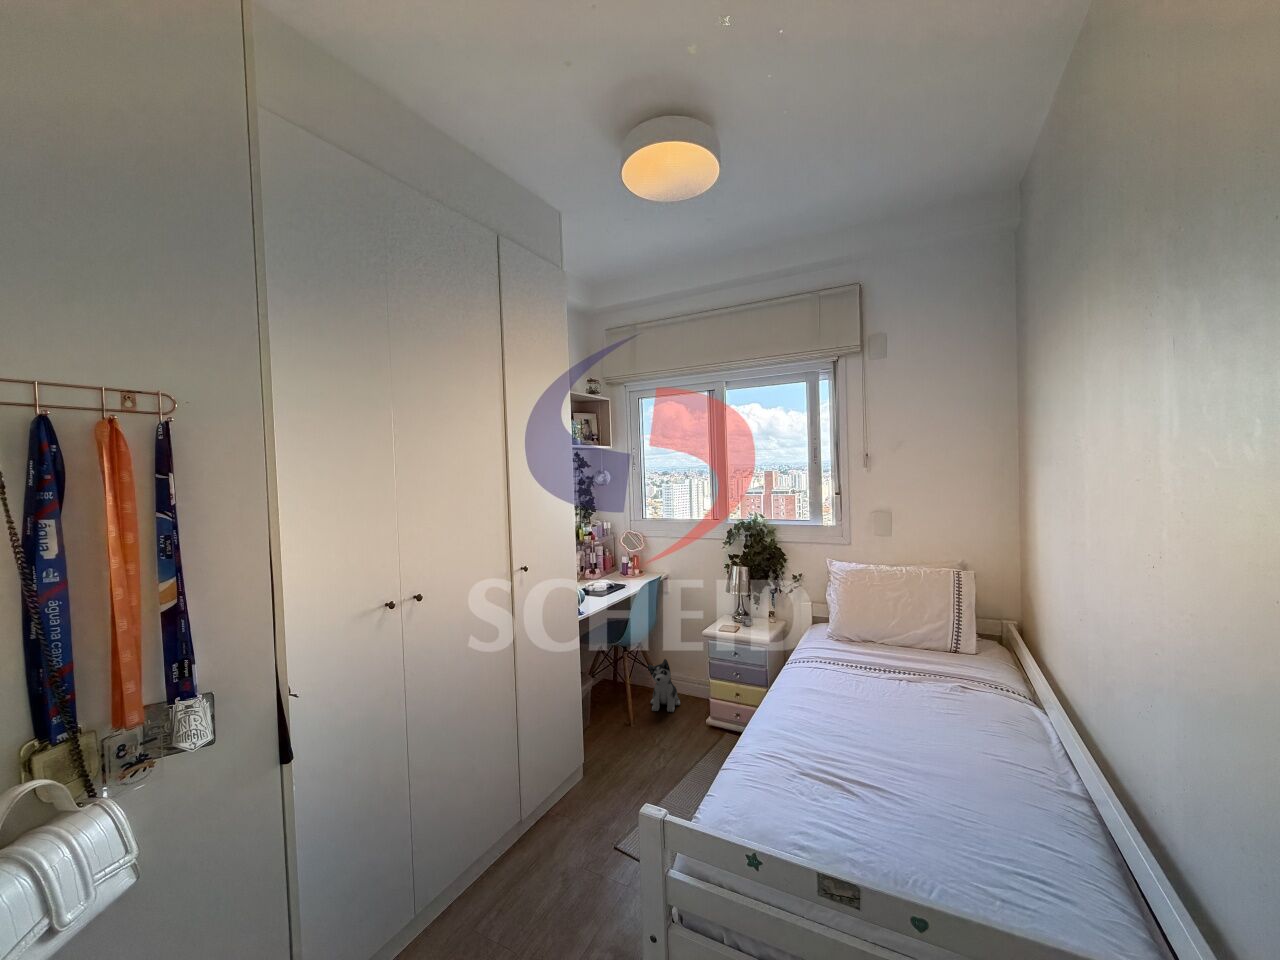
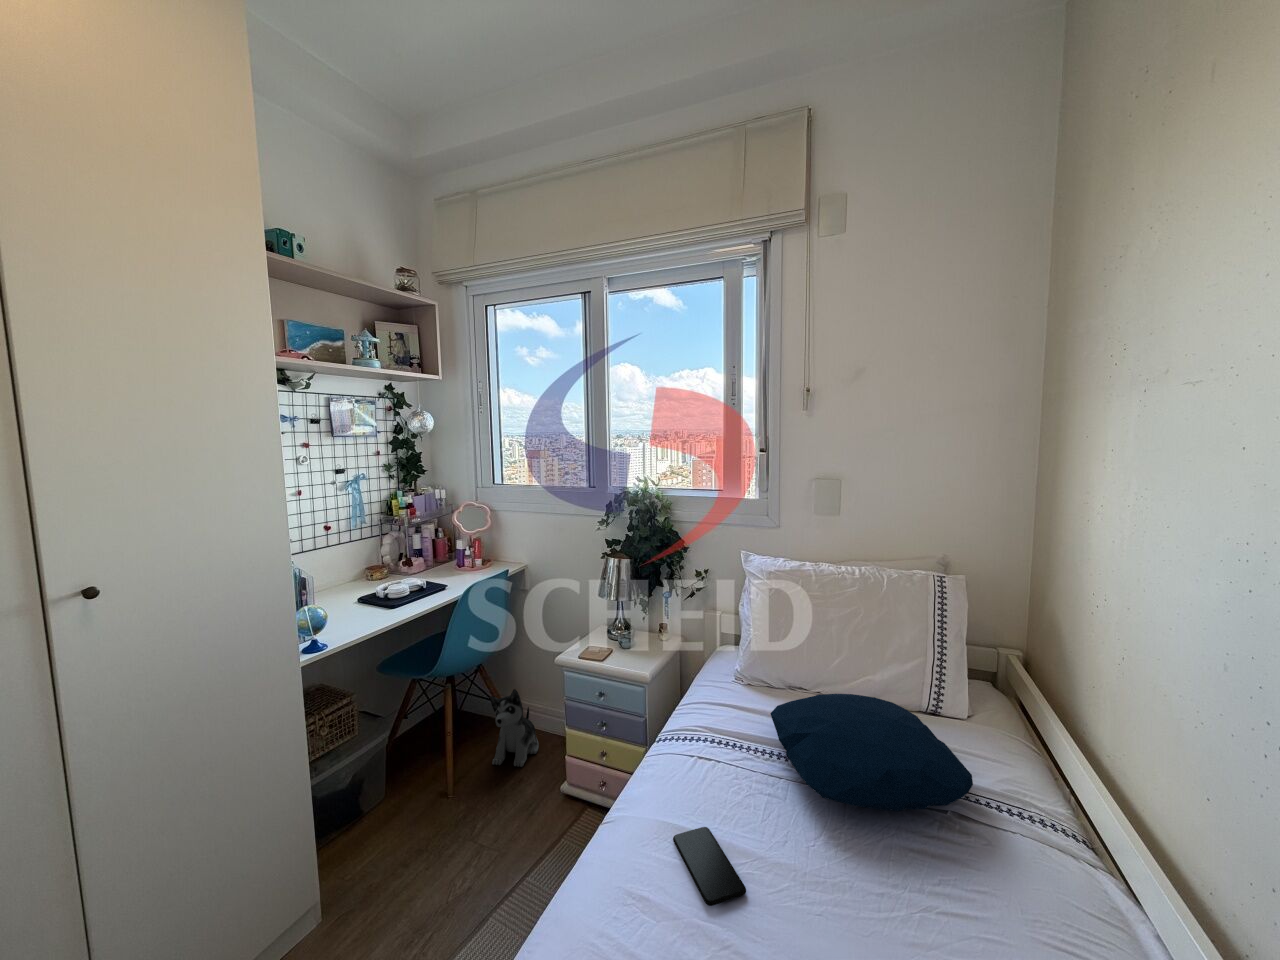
pillow: none [856,639,971,685] -> present [770,694,973,811]
smartphone: none [816,693,858,715] -> present [673,827,746,906]

